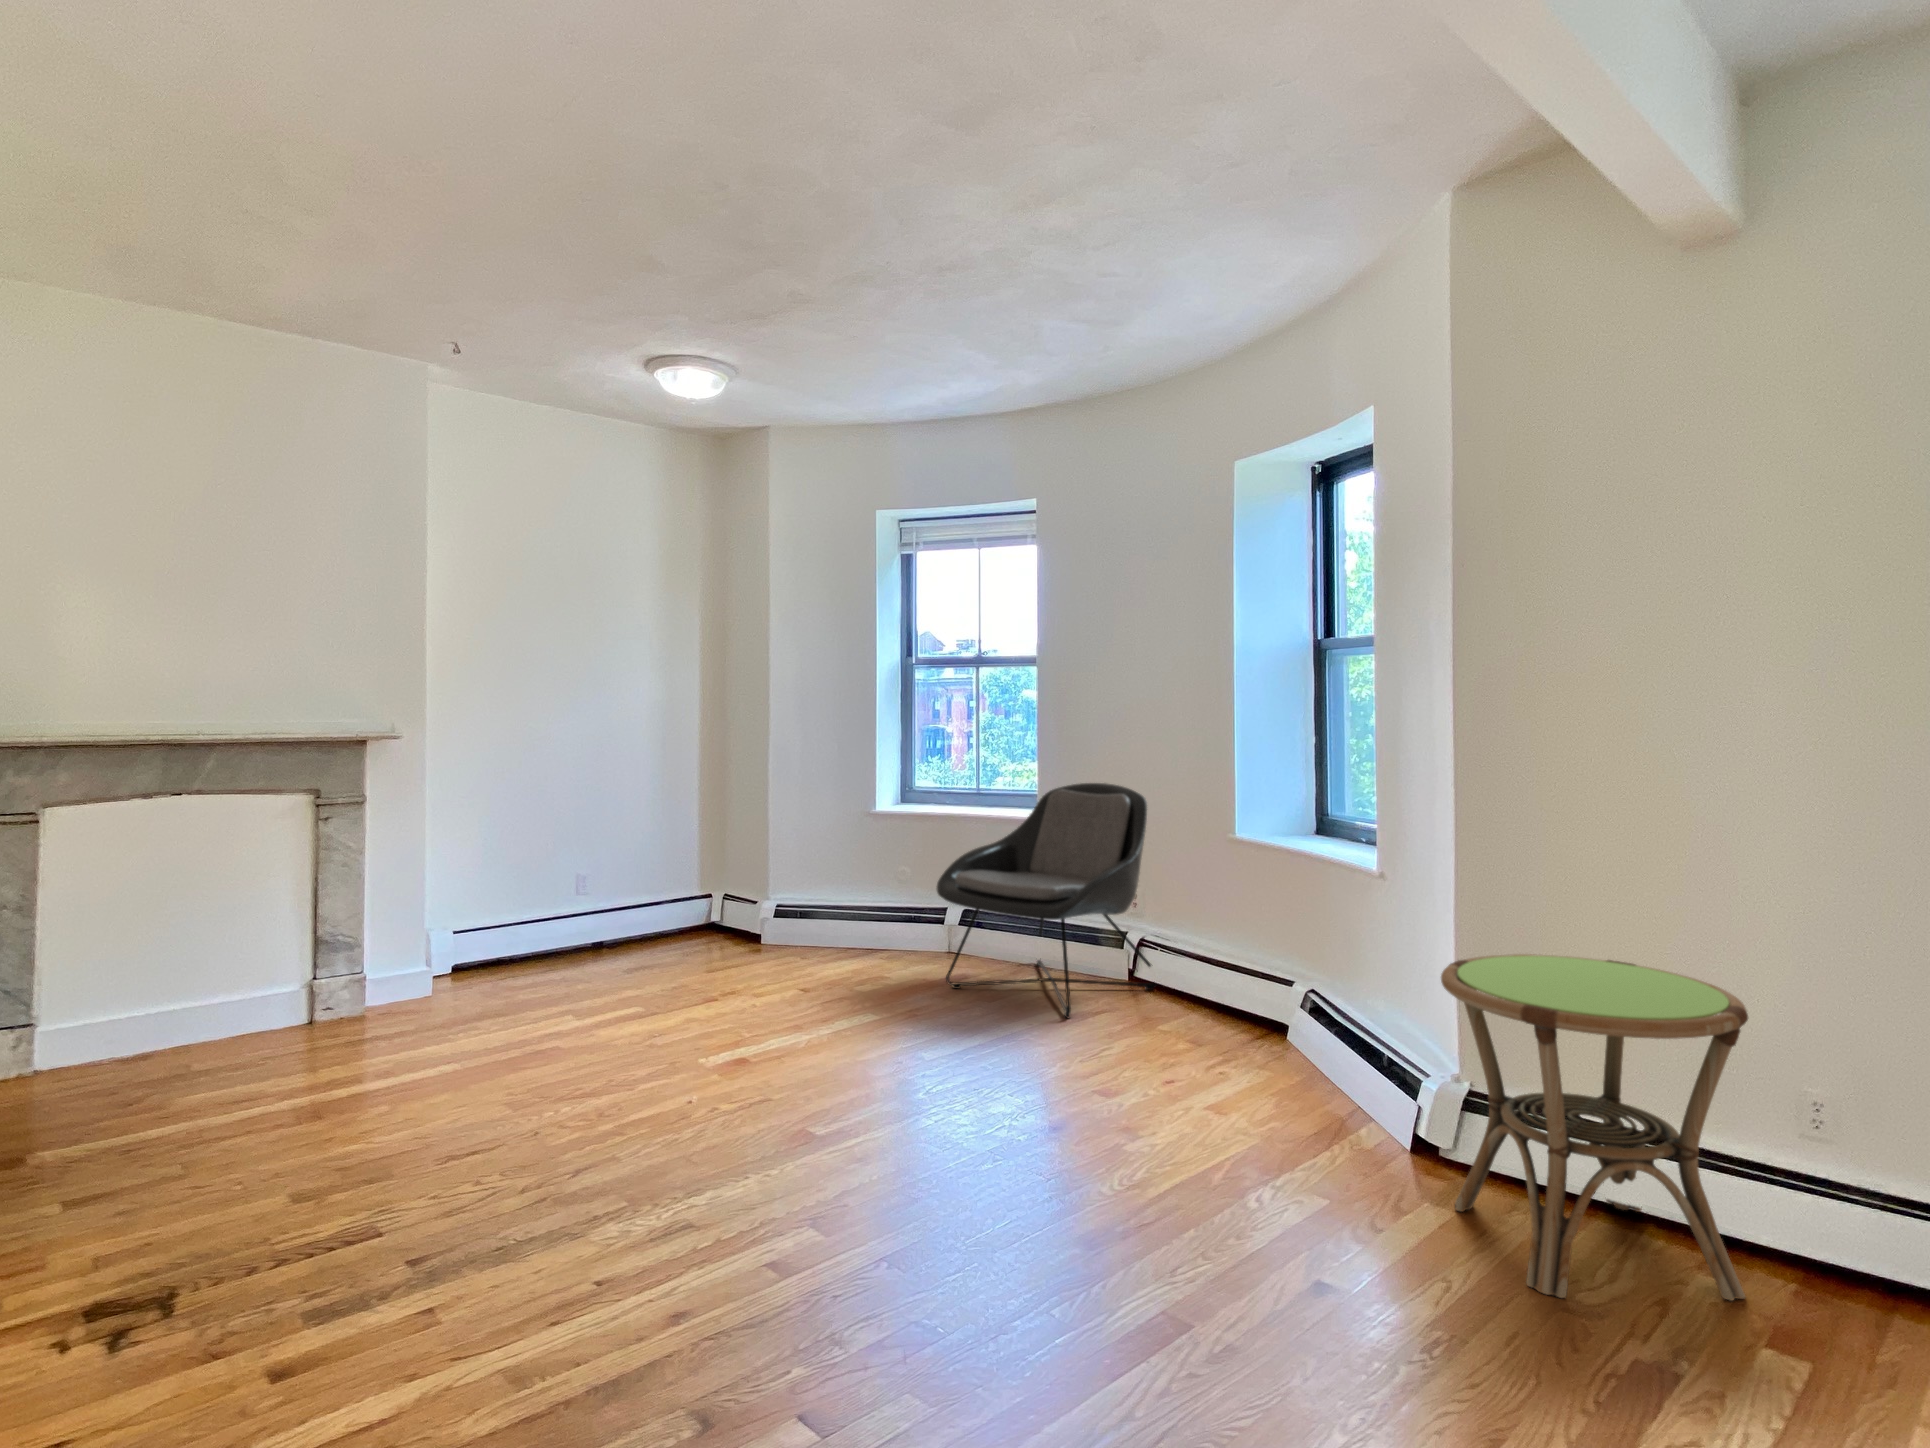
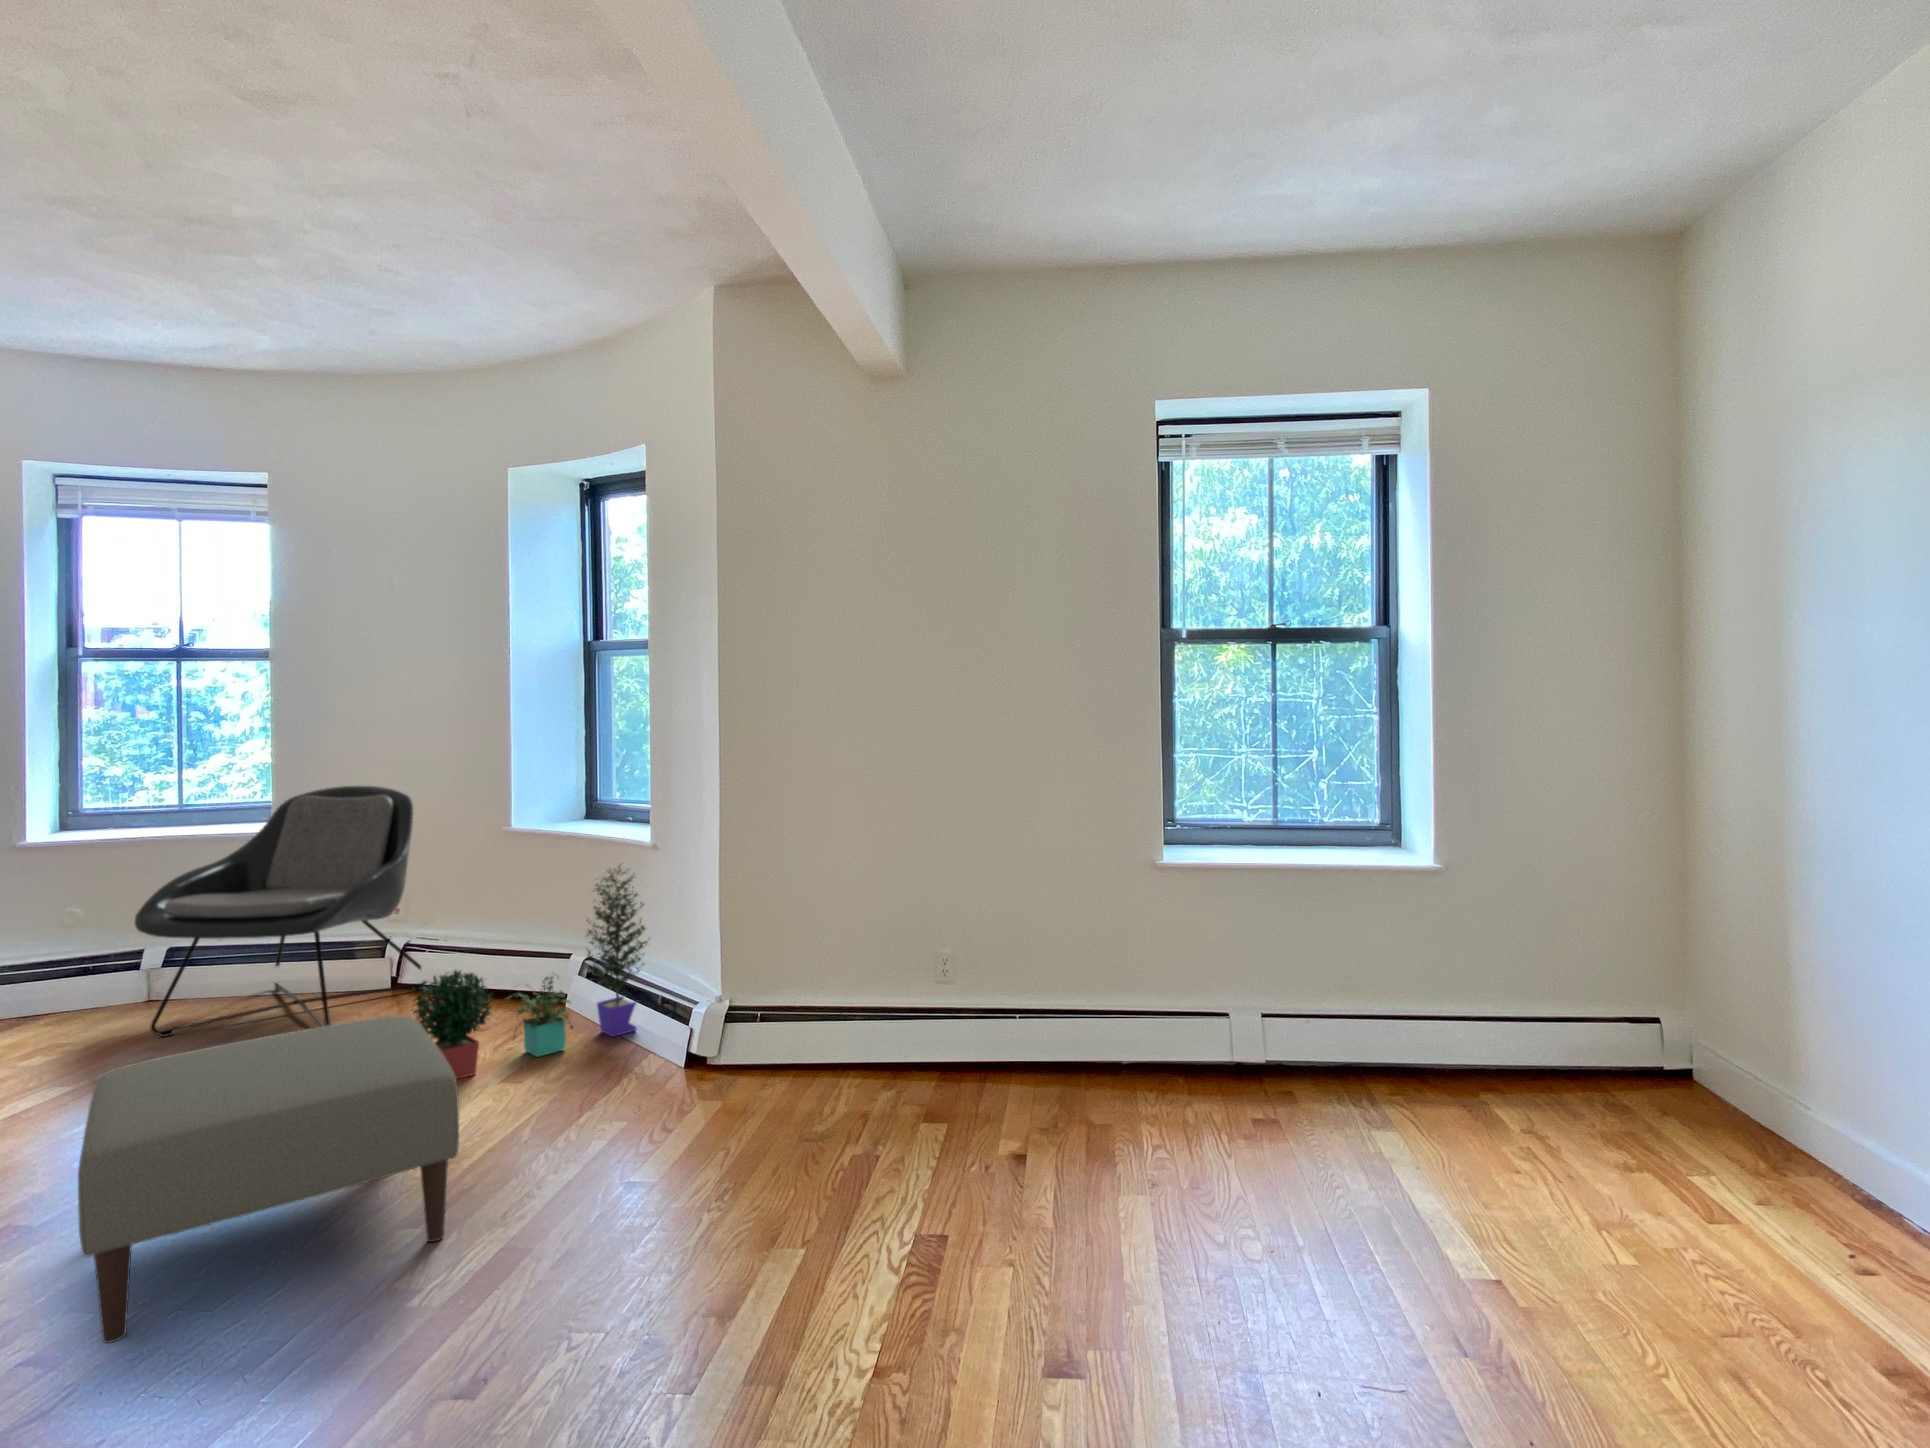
potted plant: none [1128,893,1378,1095] -> present [411,864,647,1079]
side table: present [1441,954,1748,1300] -> none [712,883,912,1138]
ottoman: none [853,1015,1145,1267] -> present [78,1016,459,1343]

